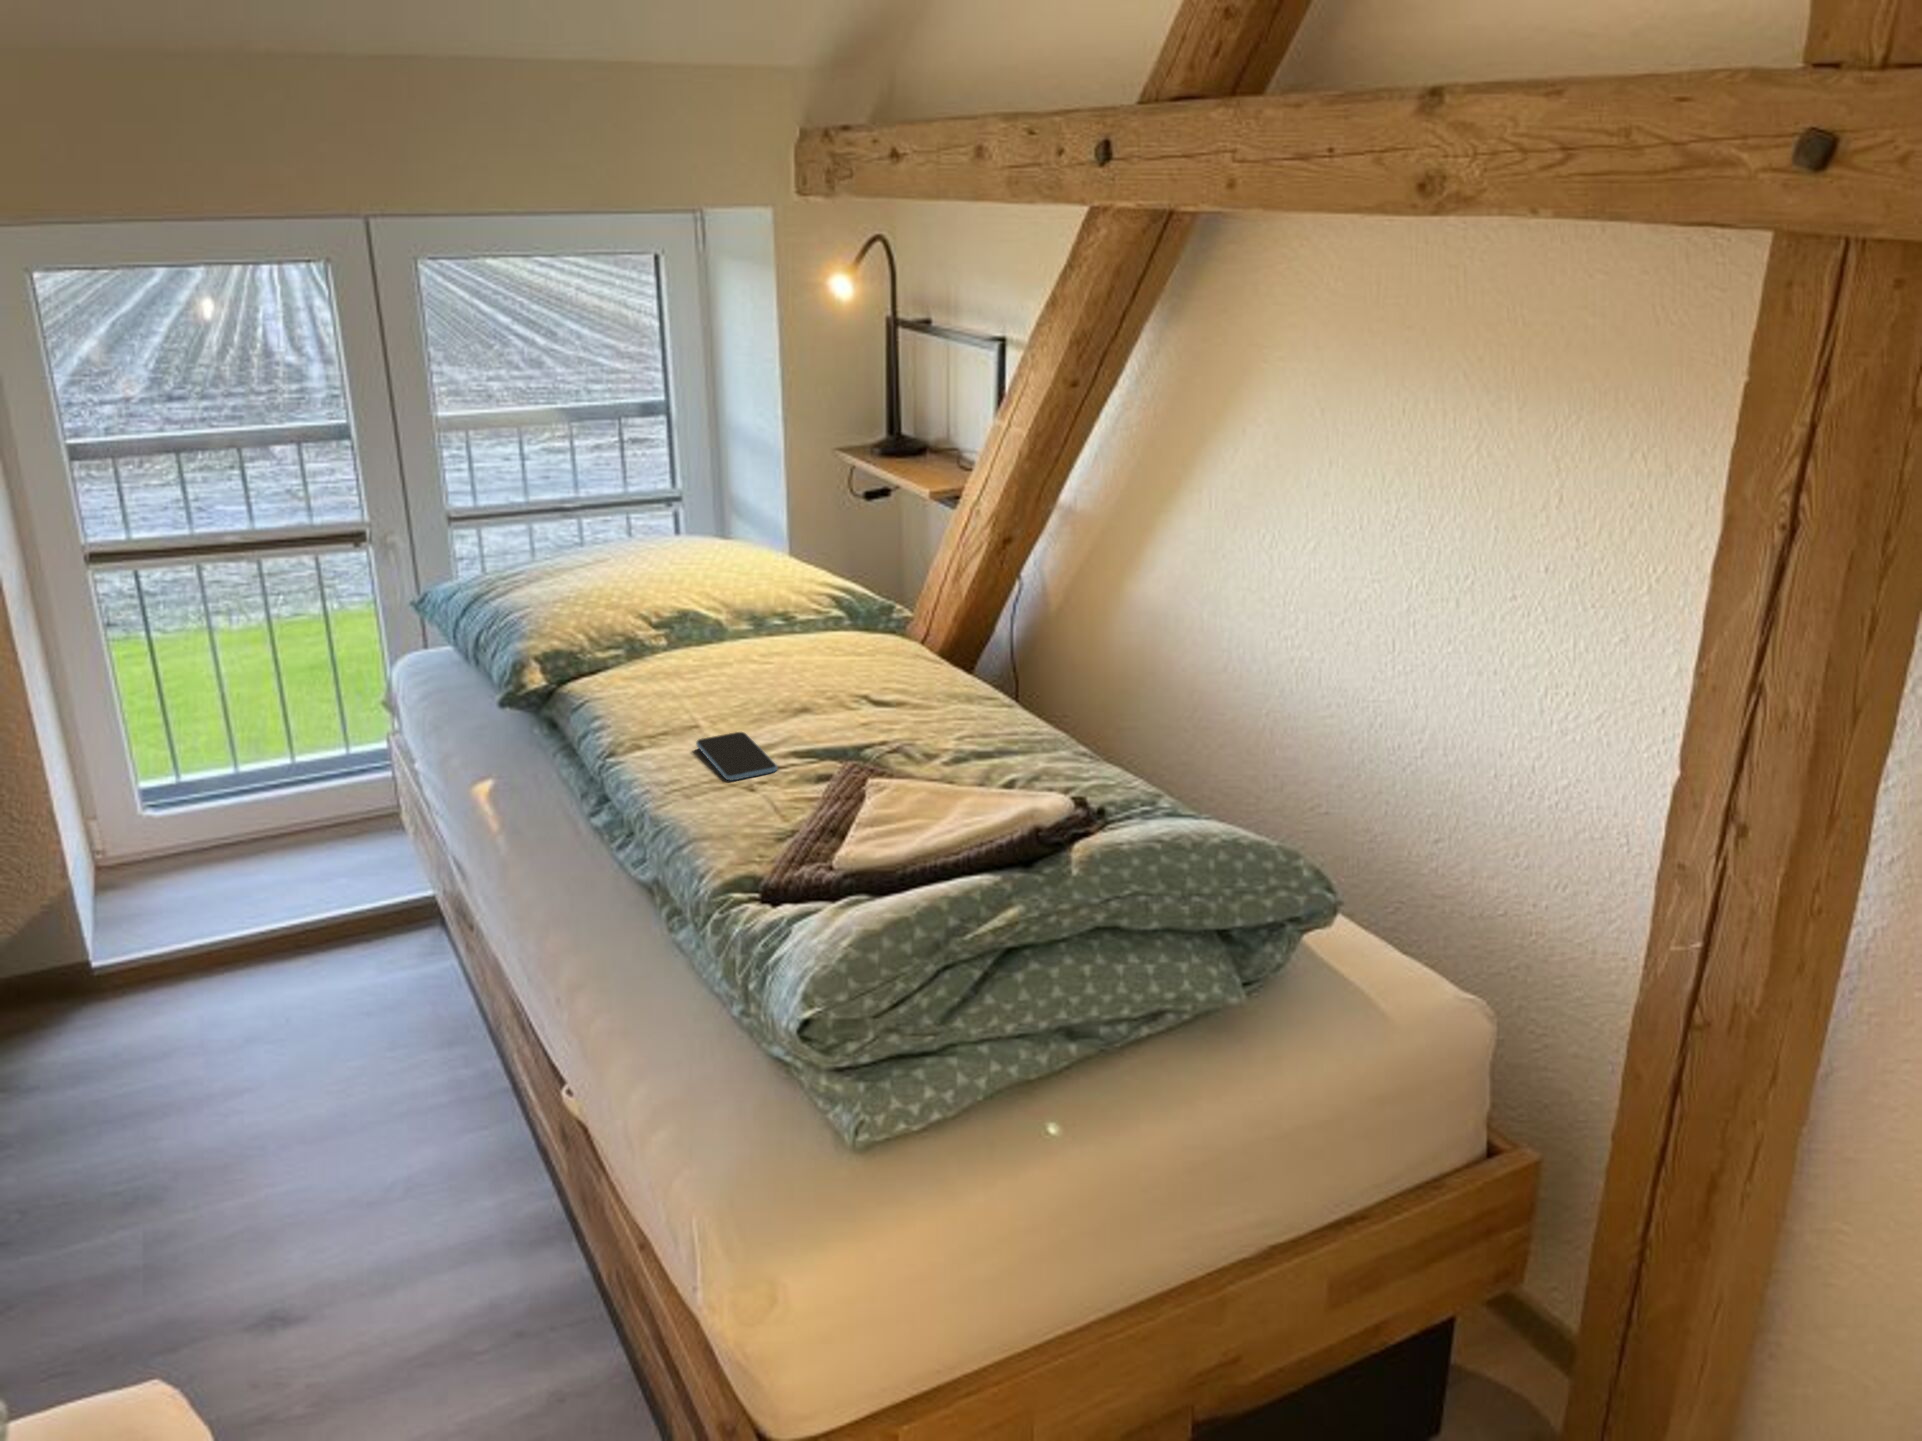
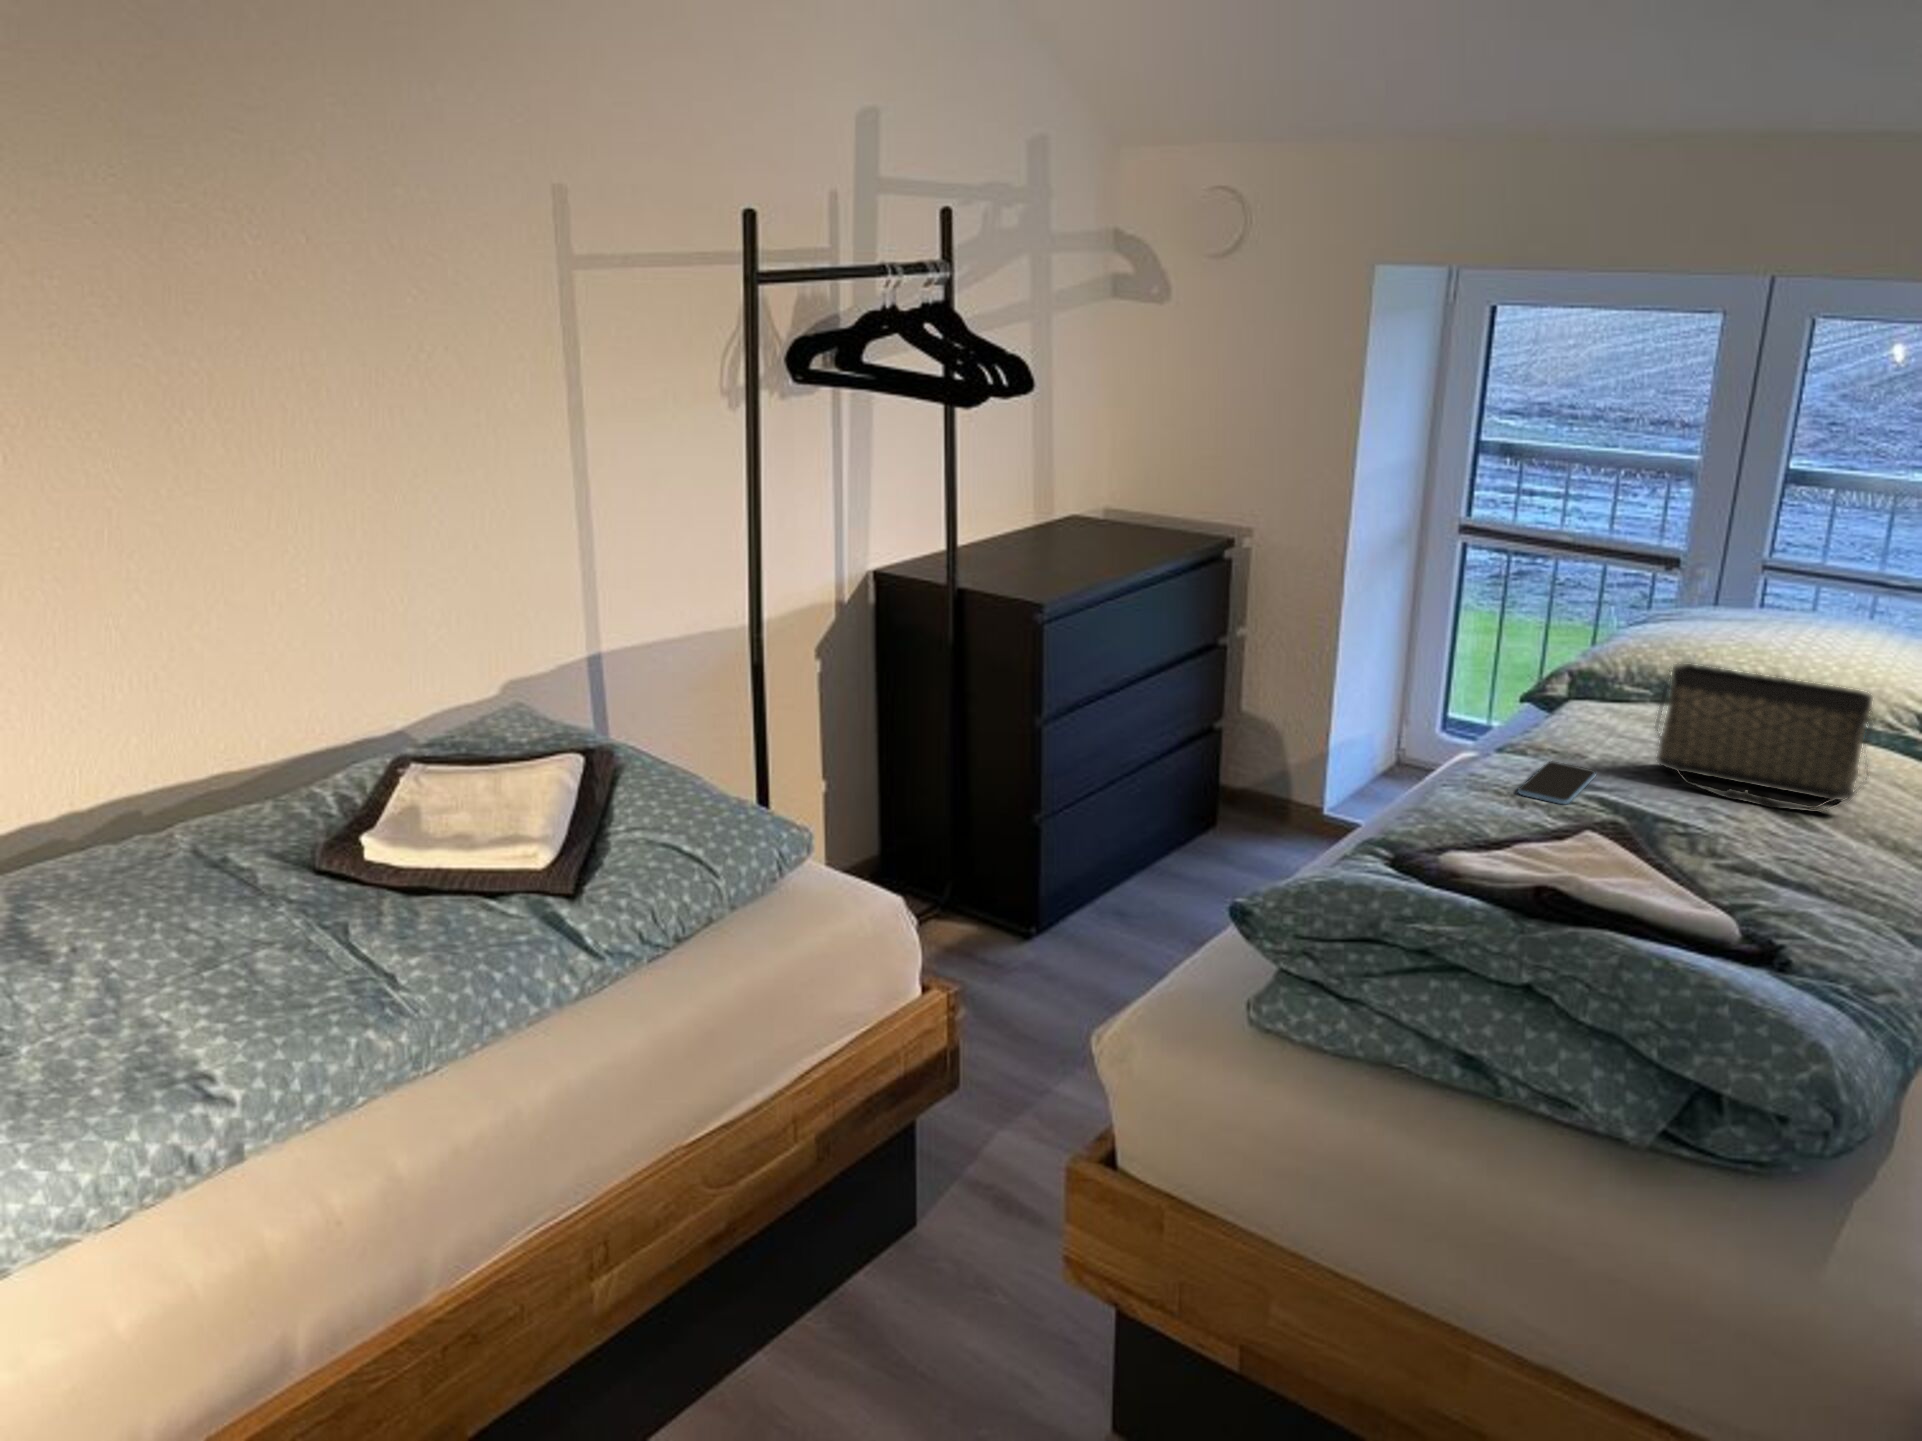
handbag: none [746,578,939,710] -> present [1656,664,1872,811]

